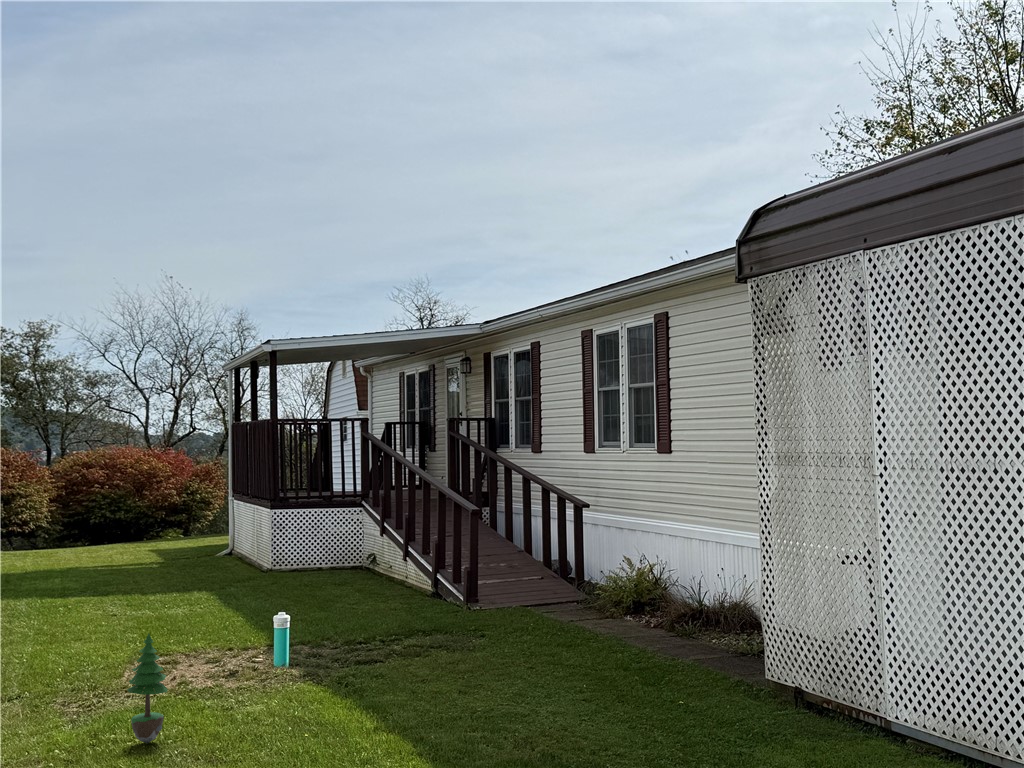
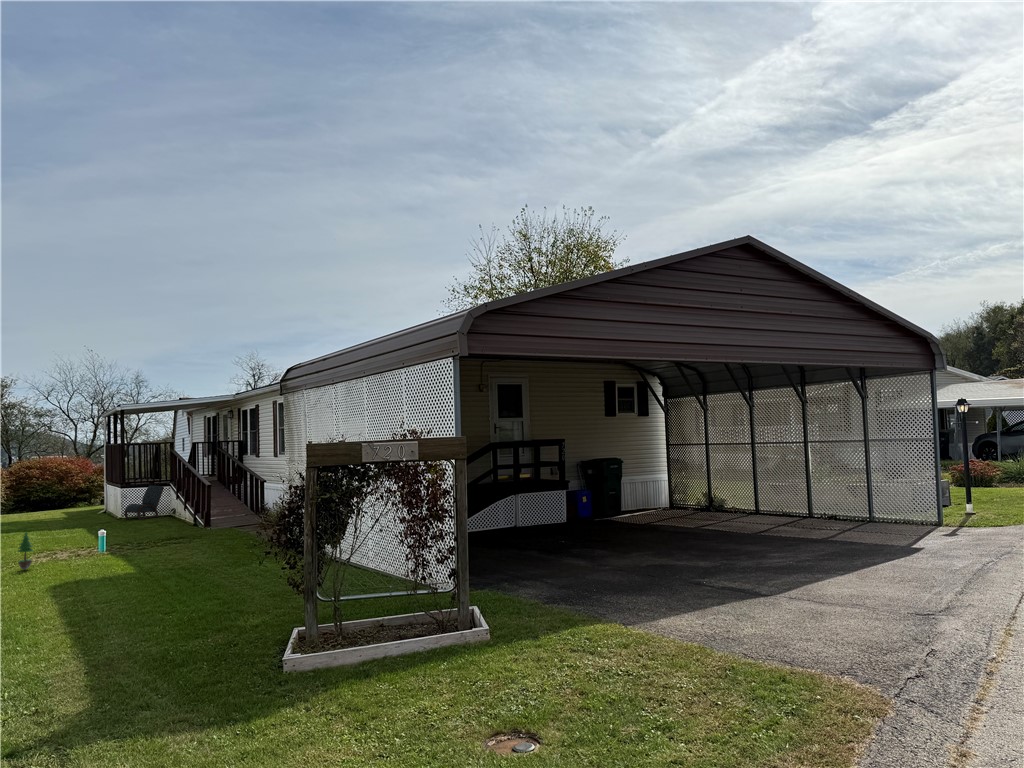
lounge chair: none [277,506,349,577] -> present [124,486,164,520]

